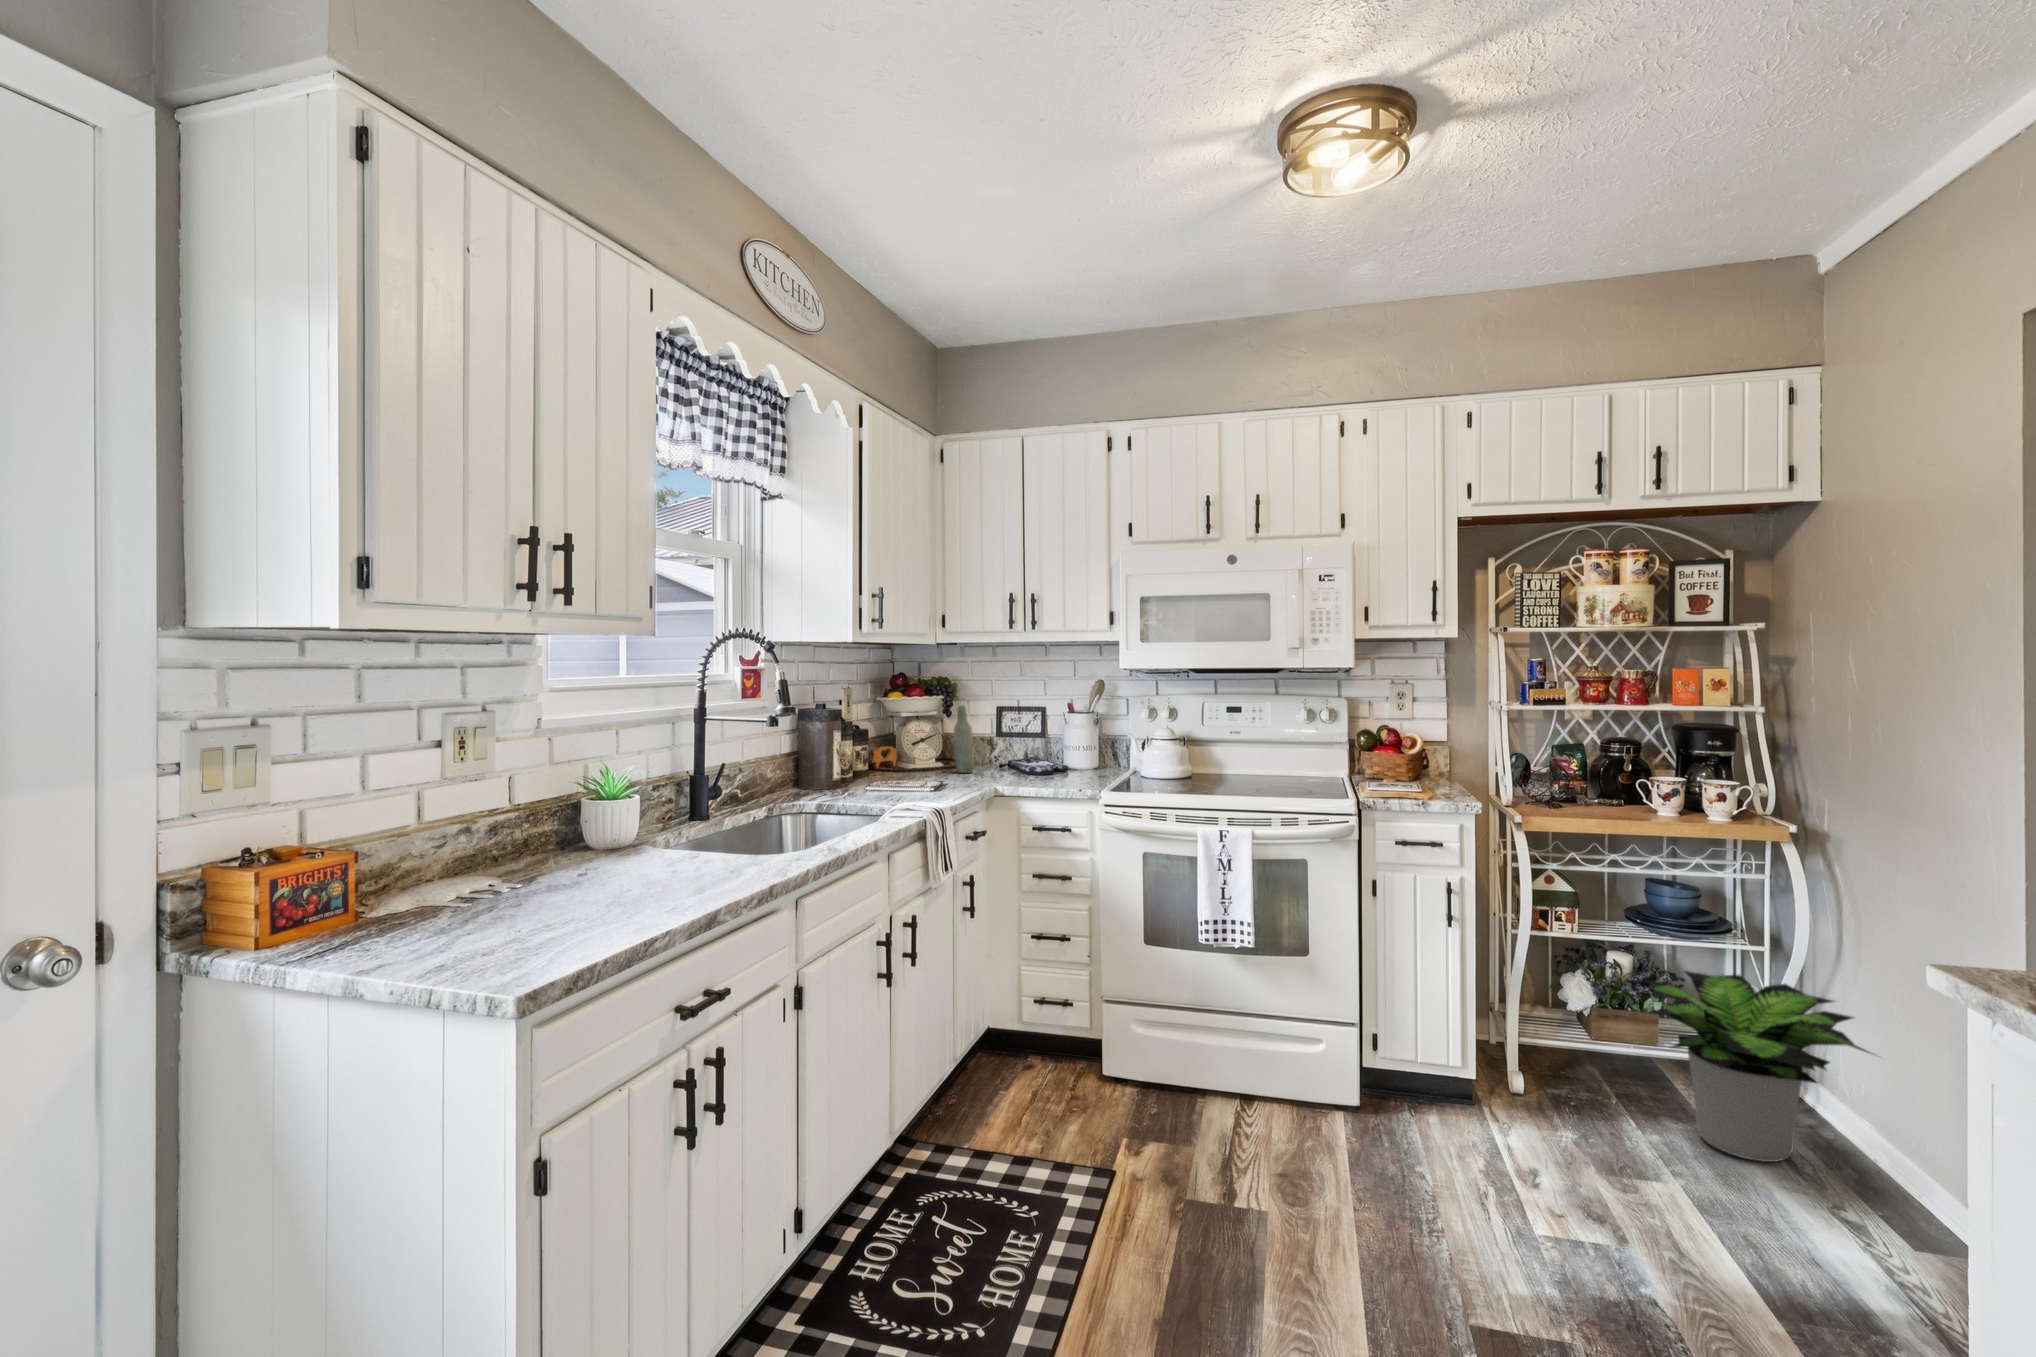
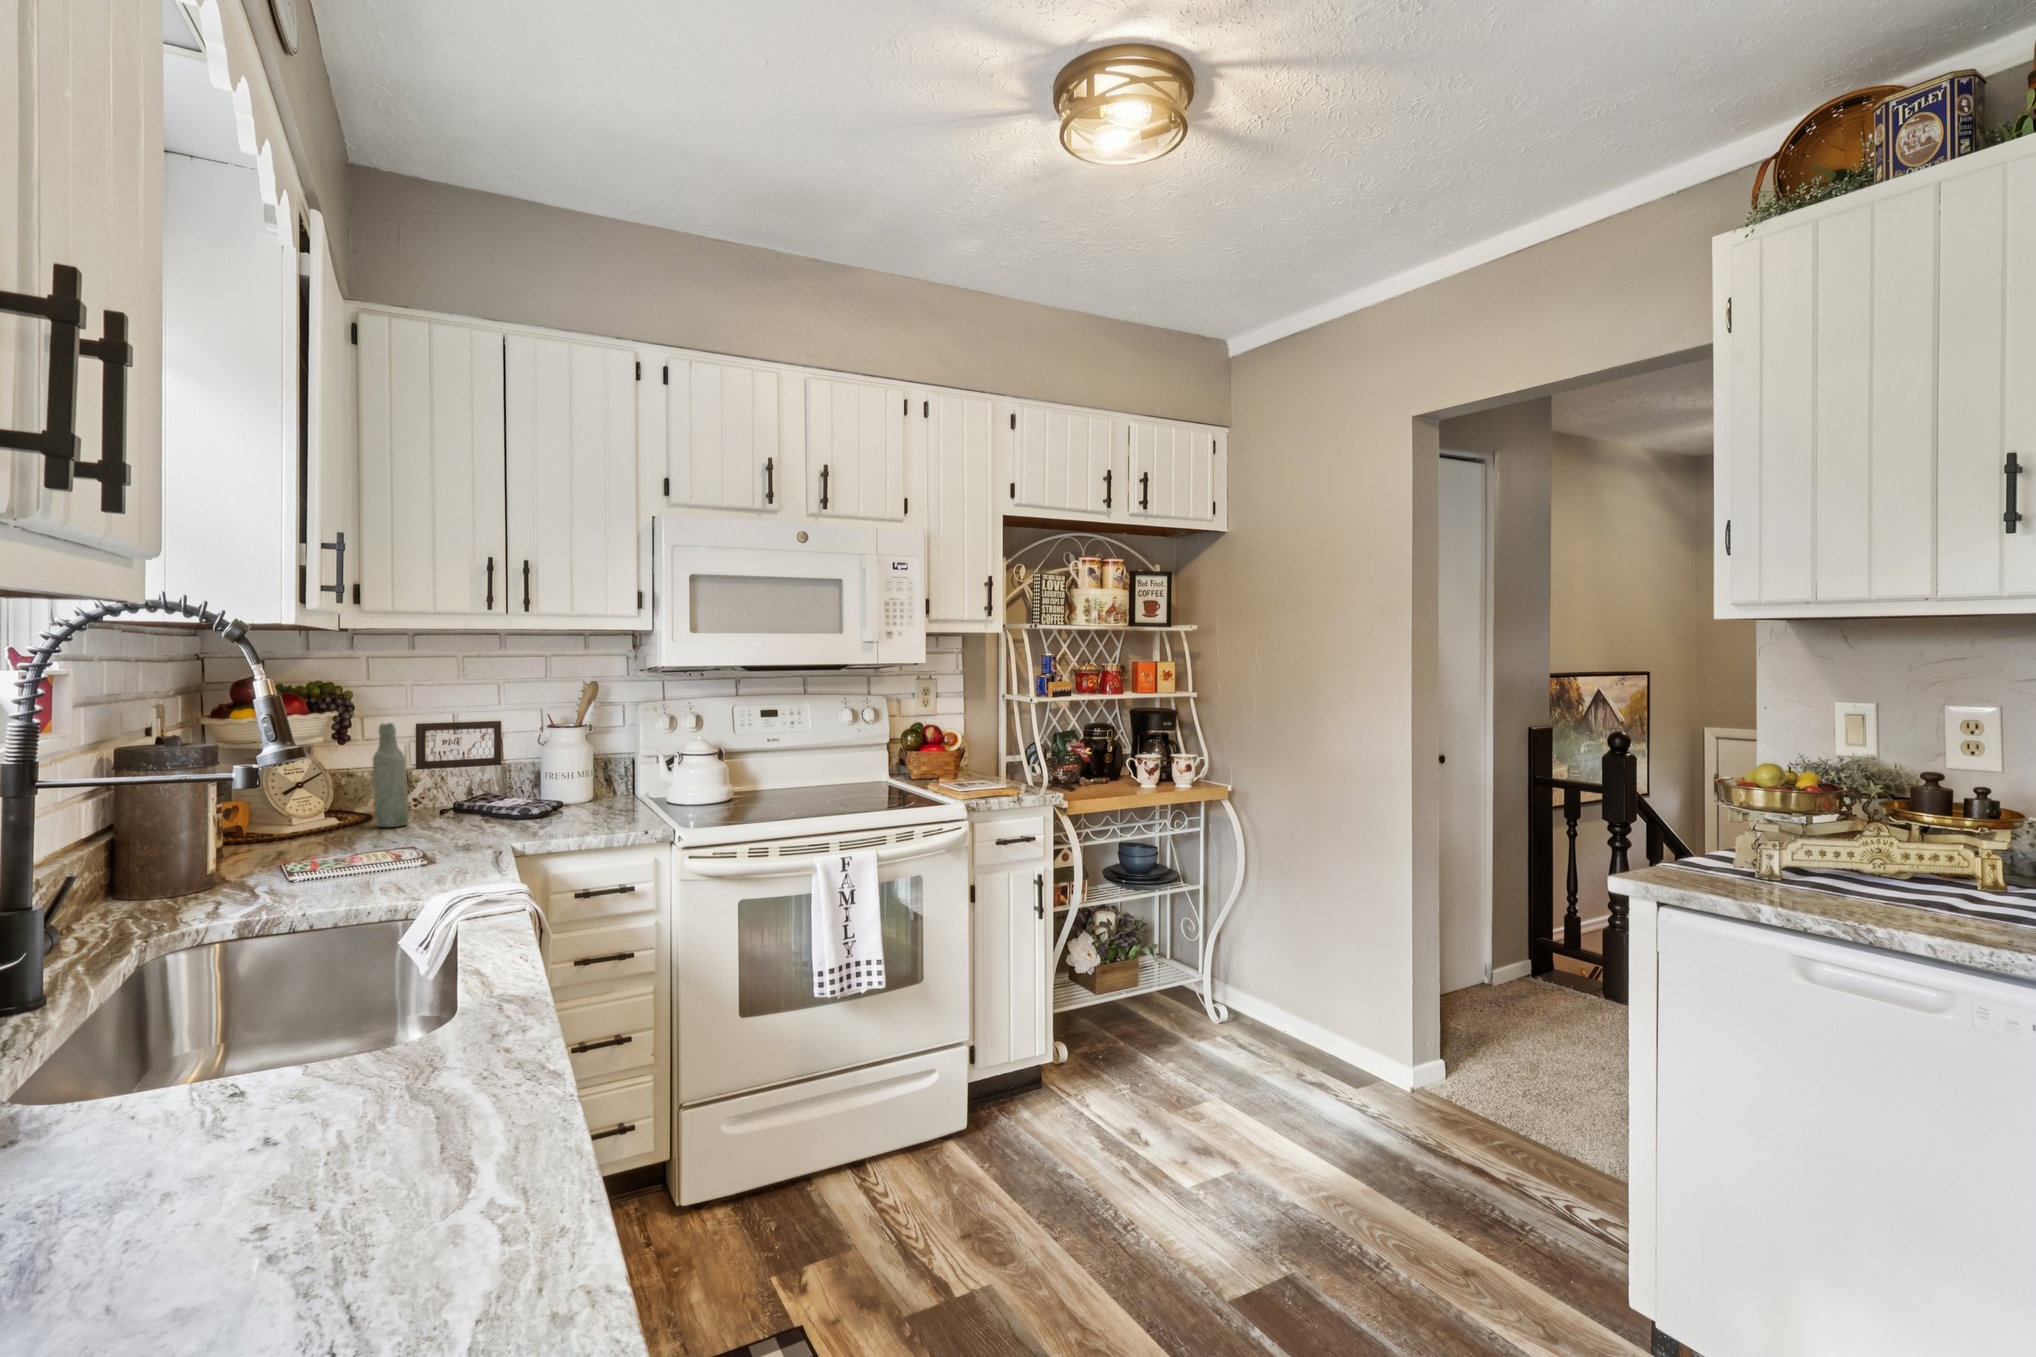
potted plant: present [1646,971,1878,1162] -> none [1166,919,1317,1069]

